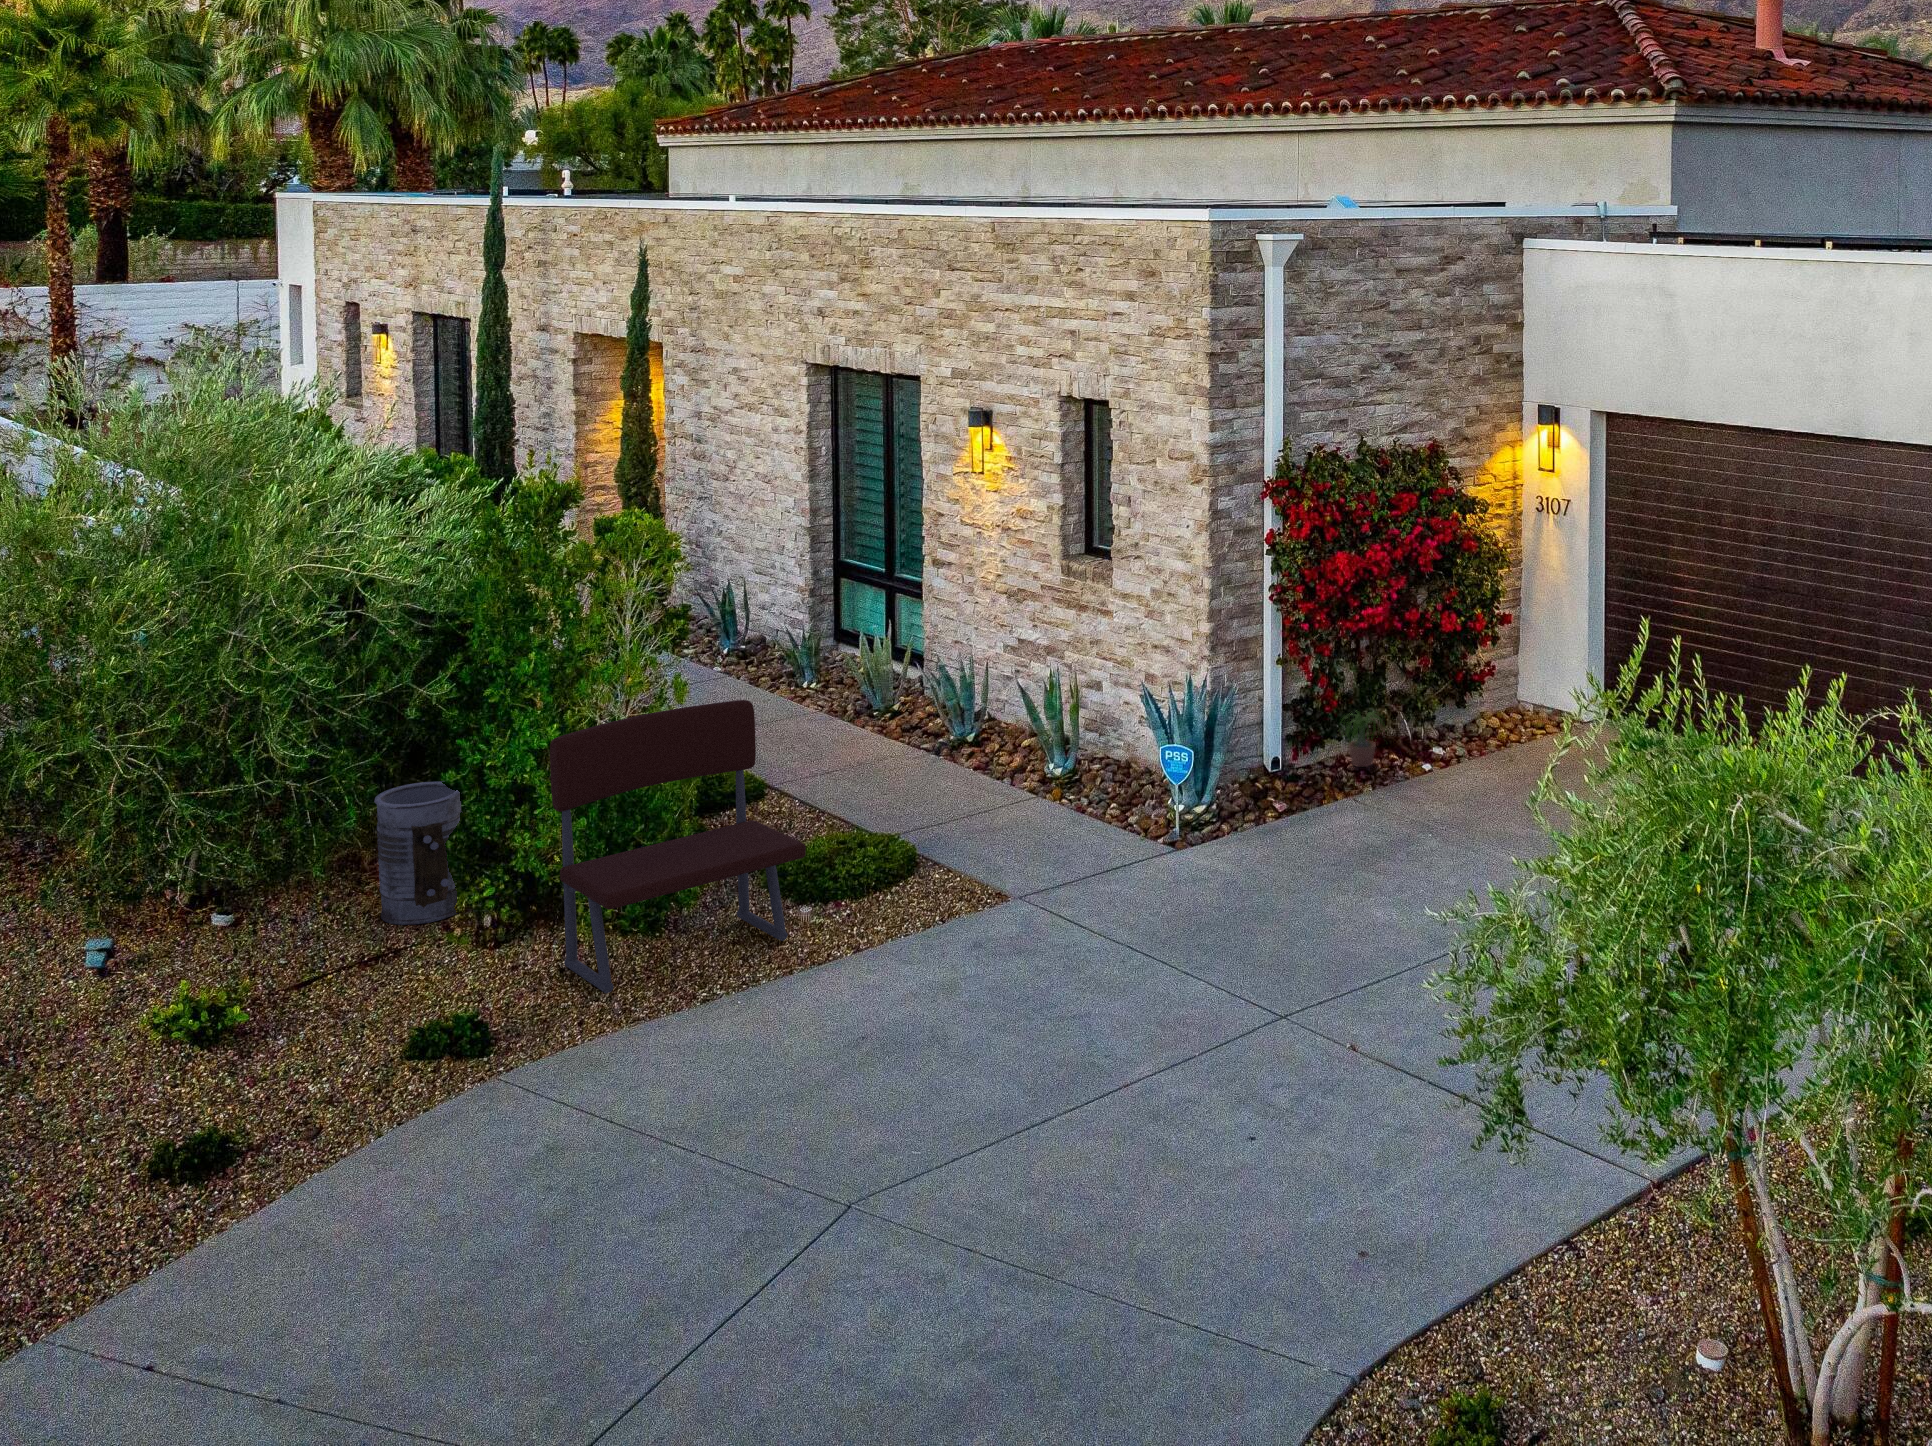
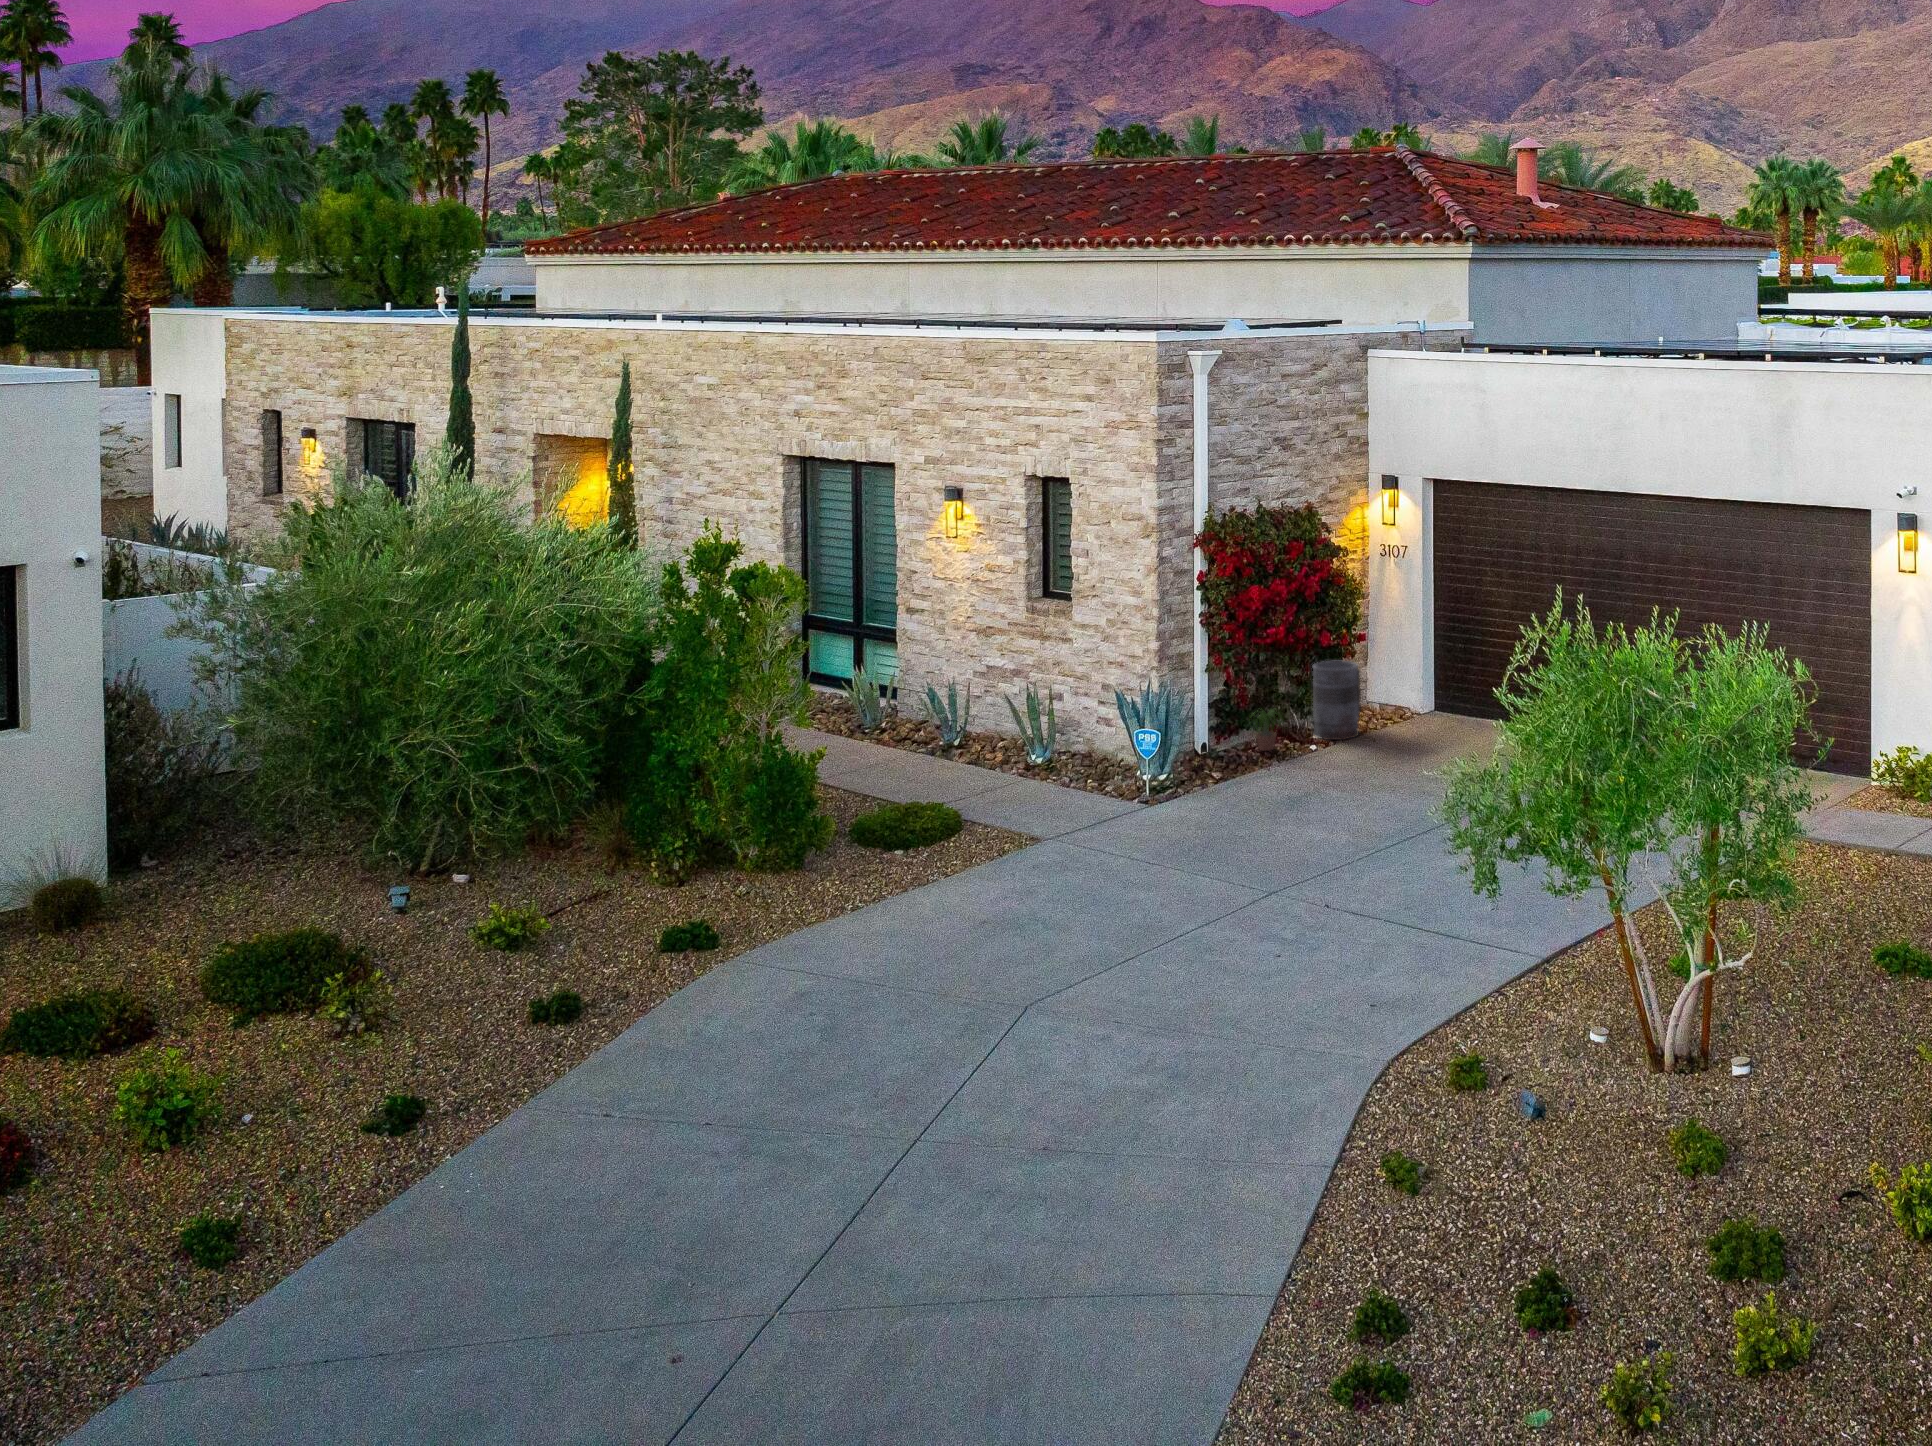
bench: present [550,700,806,993] -> none [725,699,908,911]
trash can: present [374,781,462,925] -> present [1313,661,1362,740]

